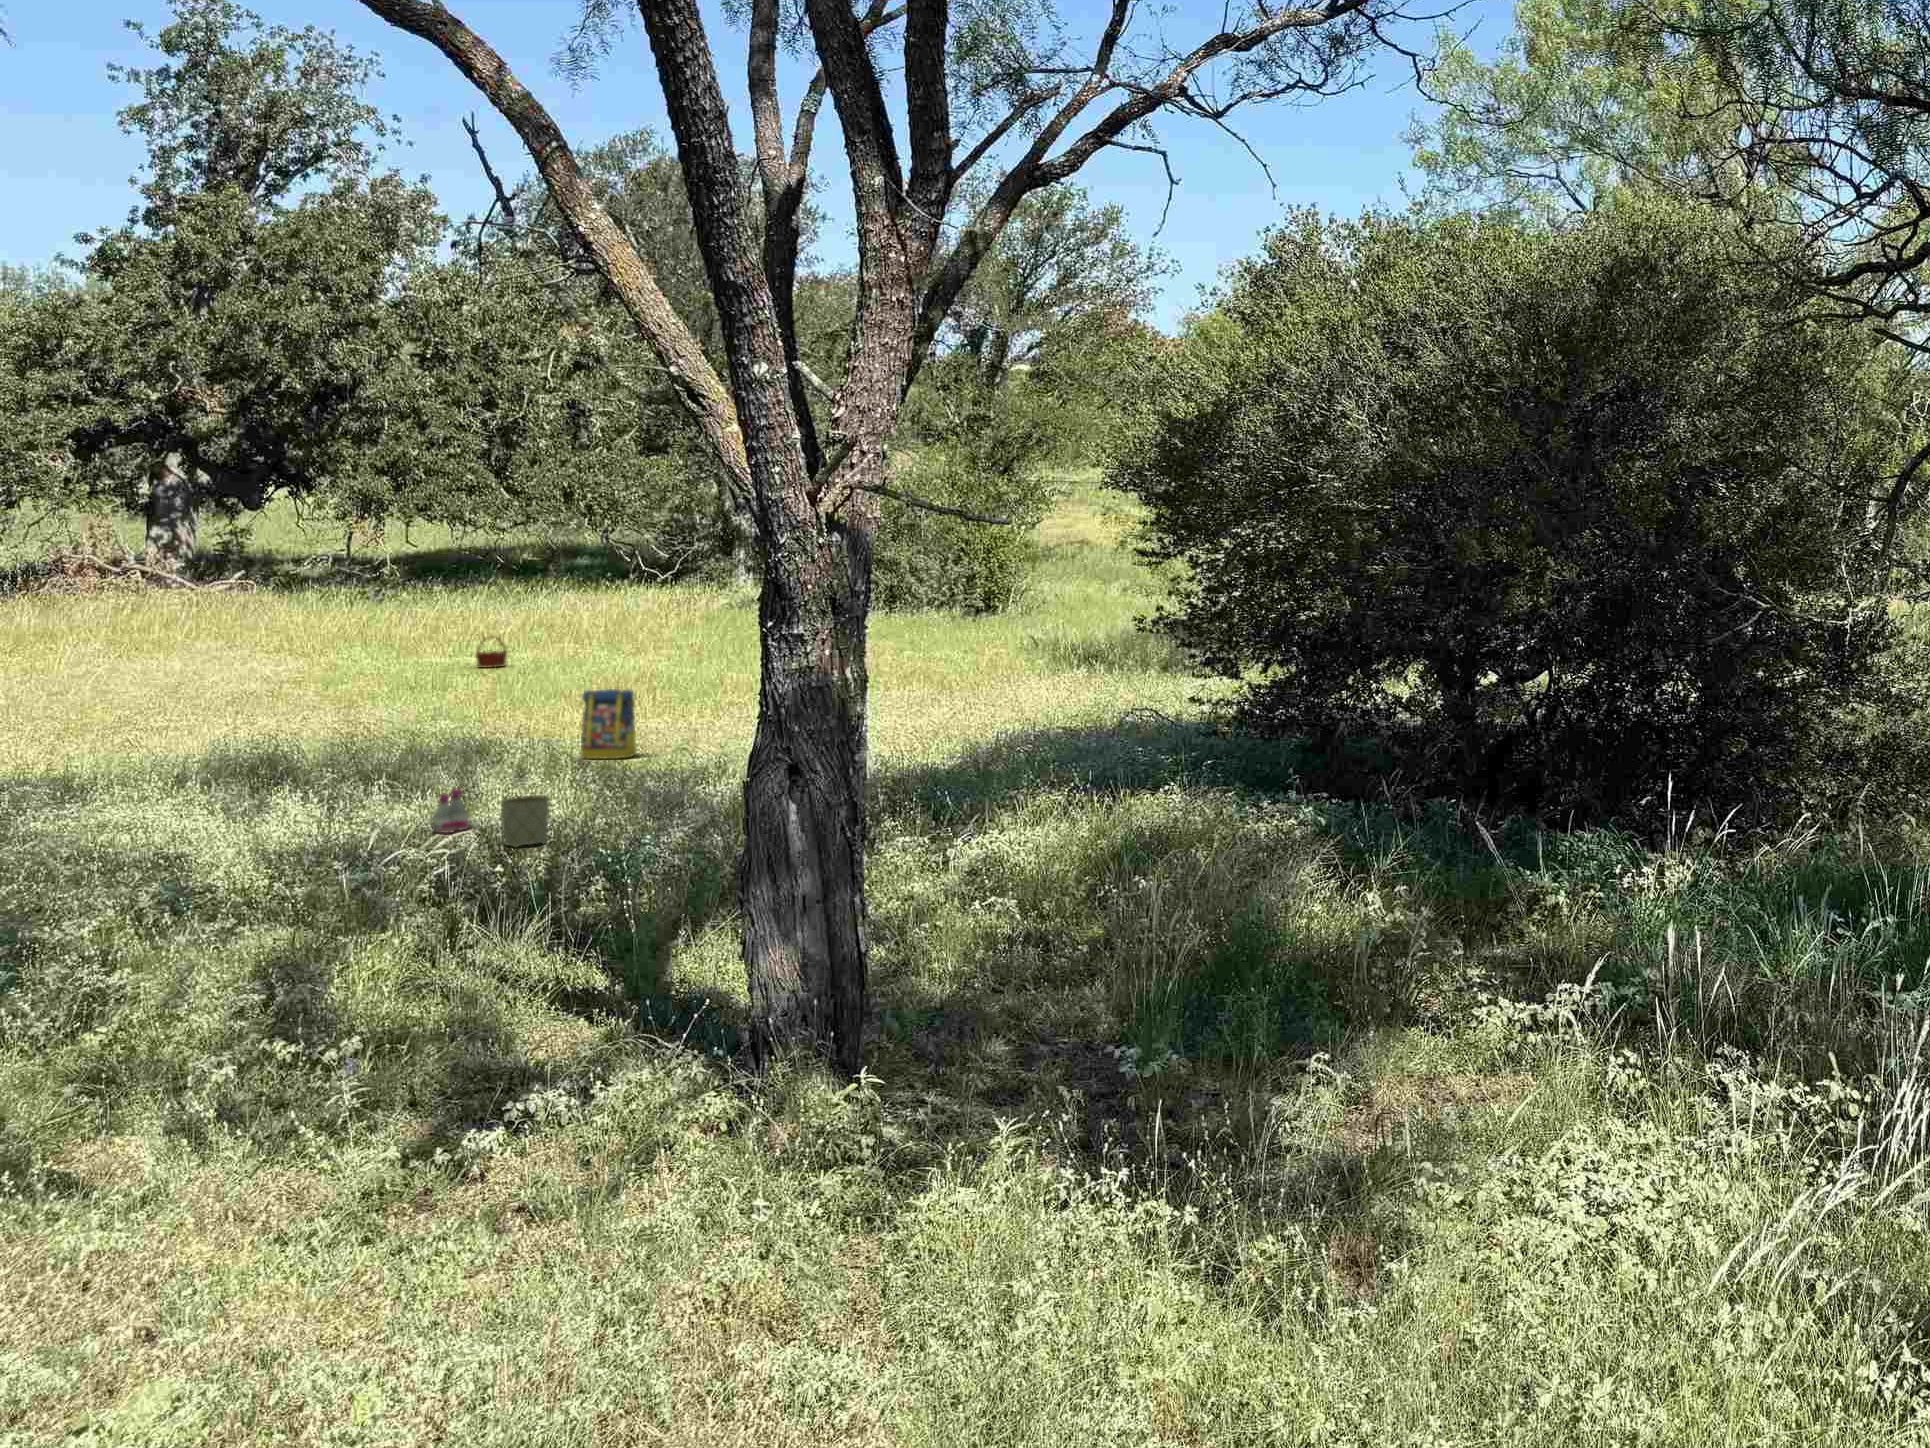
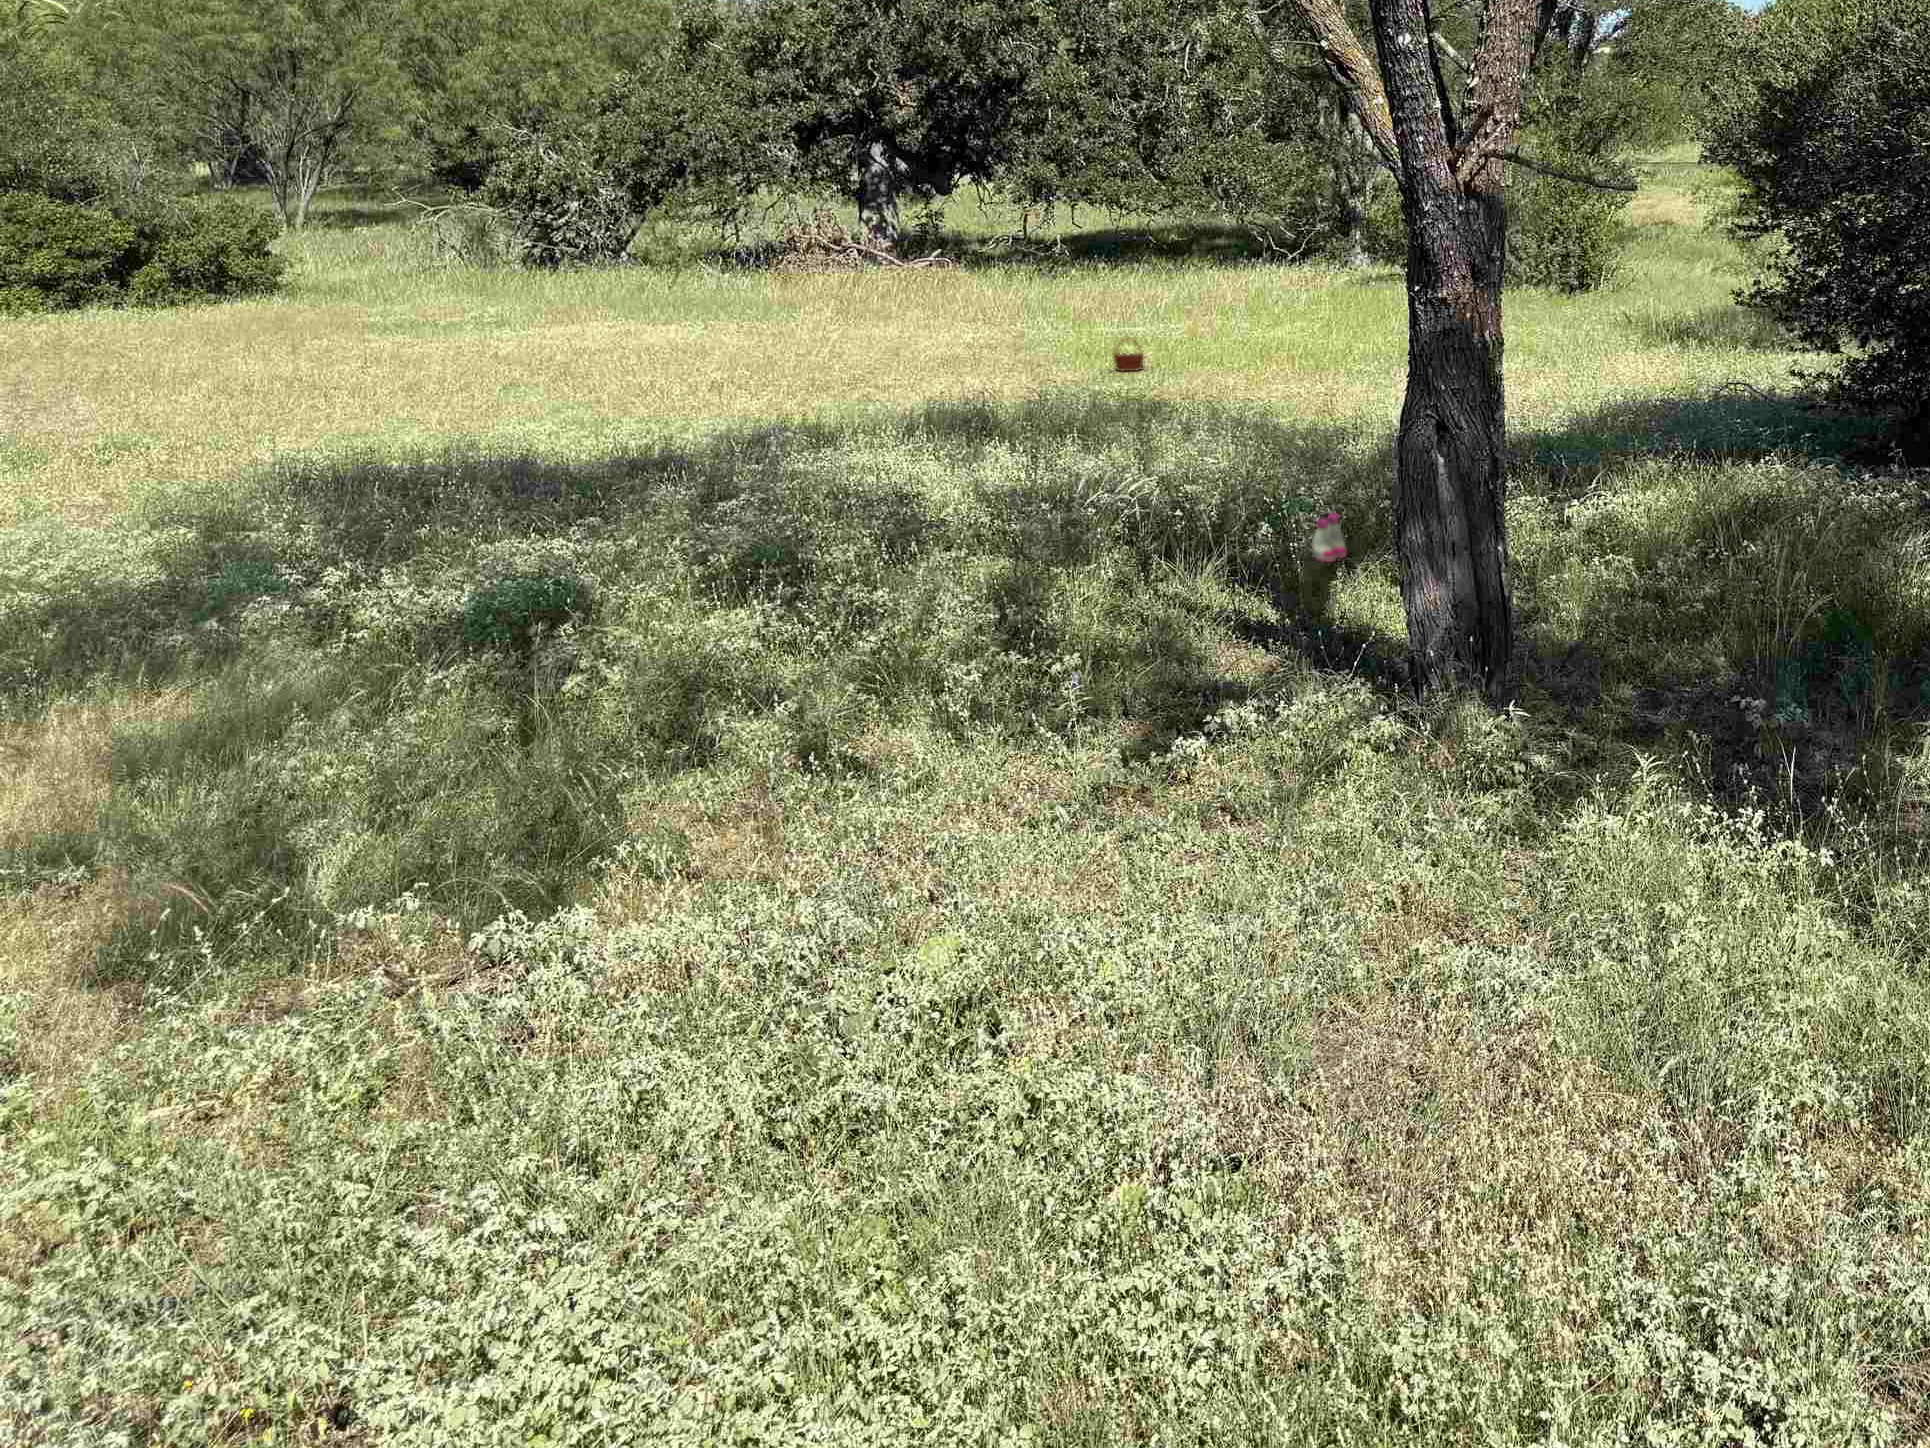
backpack: present [581,689,636,759] -> none [1208,462,1276,555]
boots: present [432,788,469,833] -> present [1311,513,1347,562]
planter: present [501,796,550,847] -> none [1075,726,1150,822]

